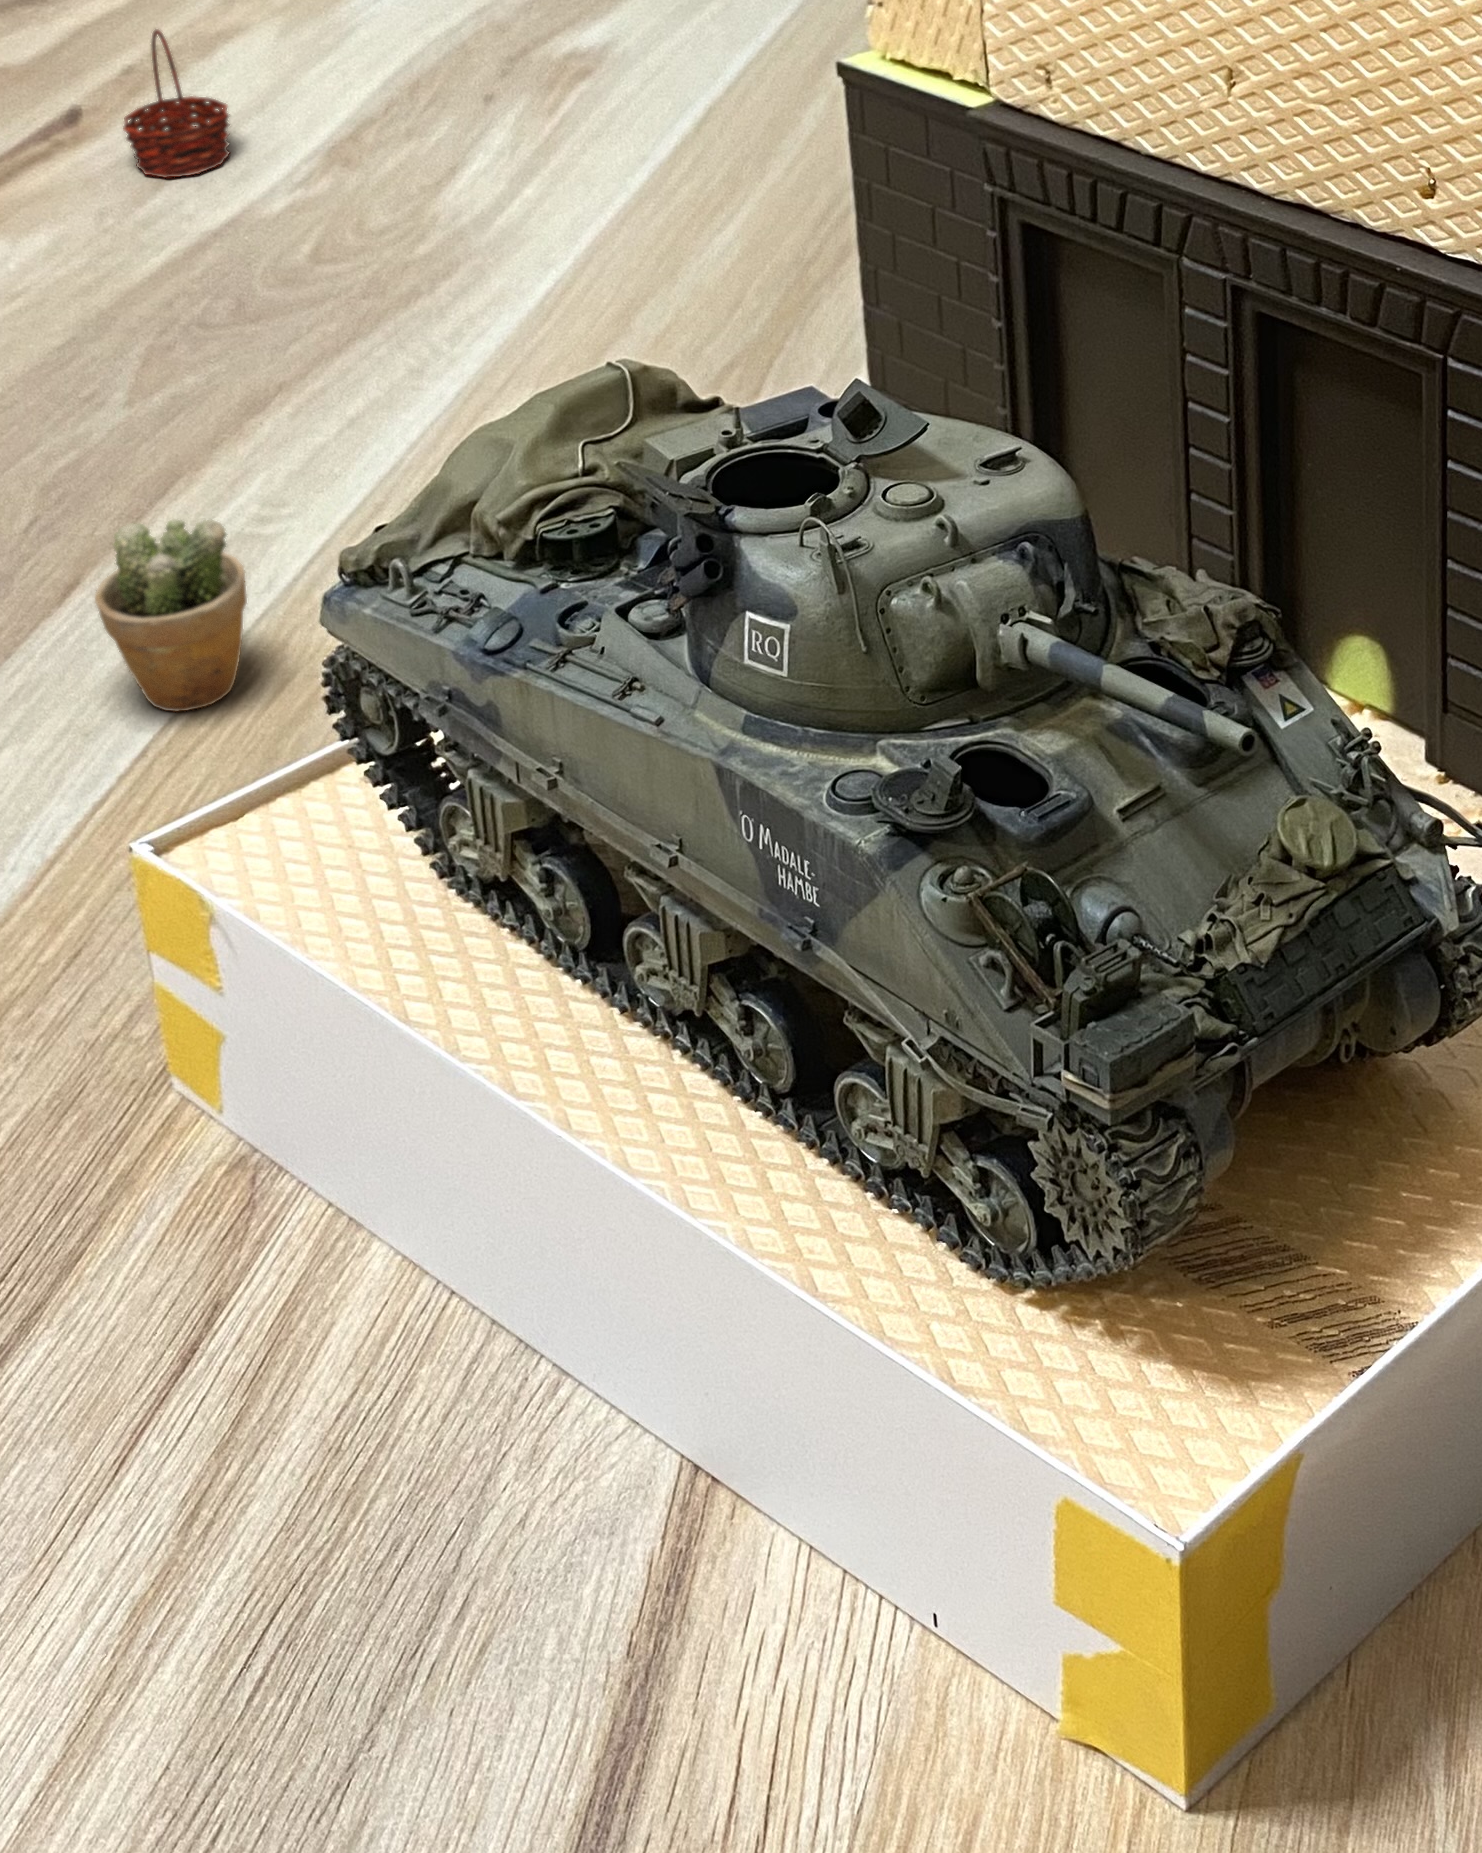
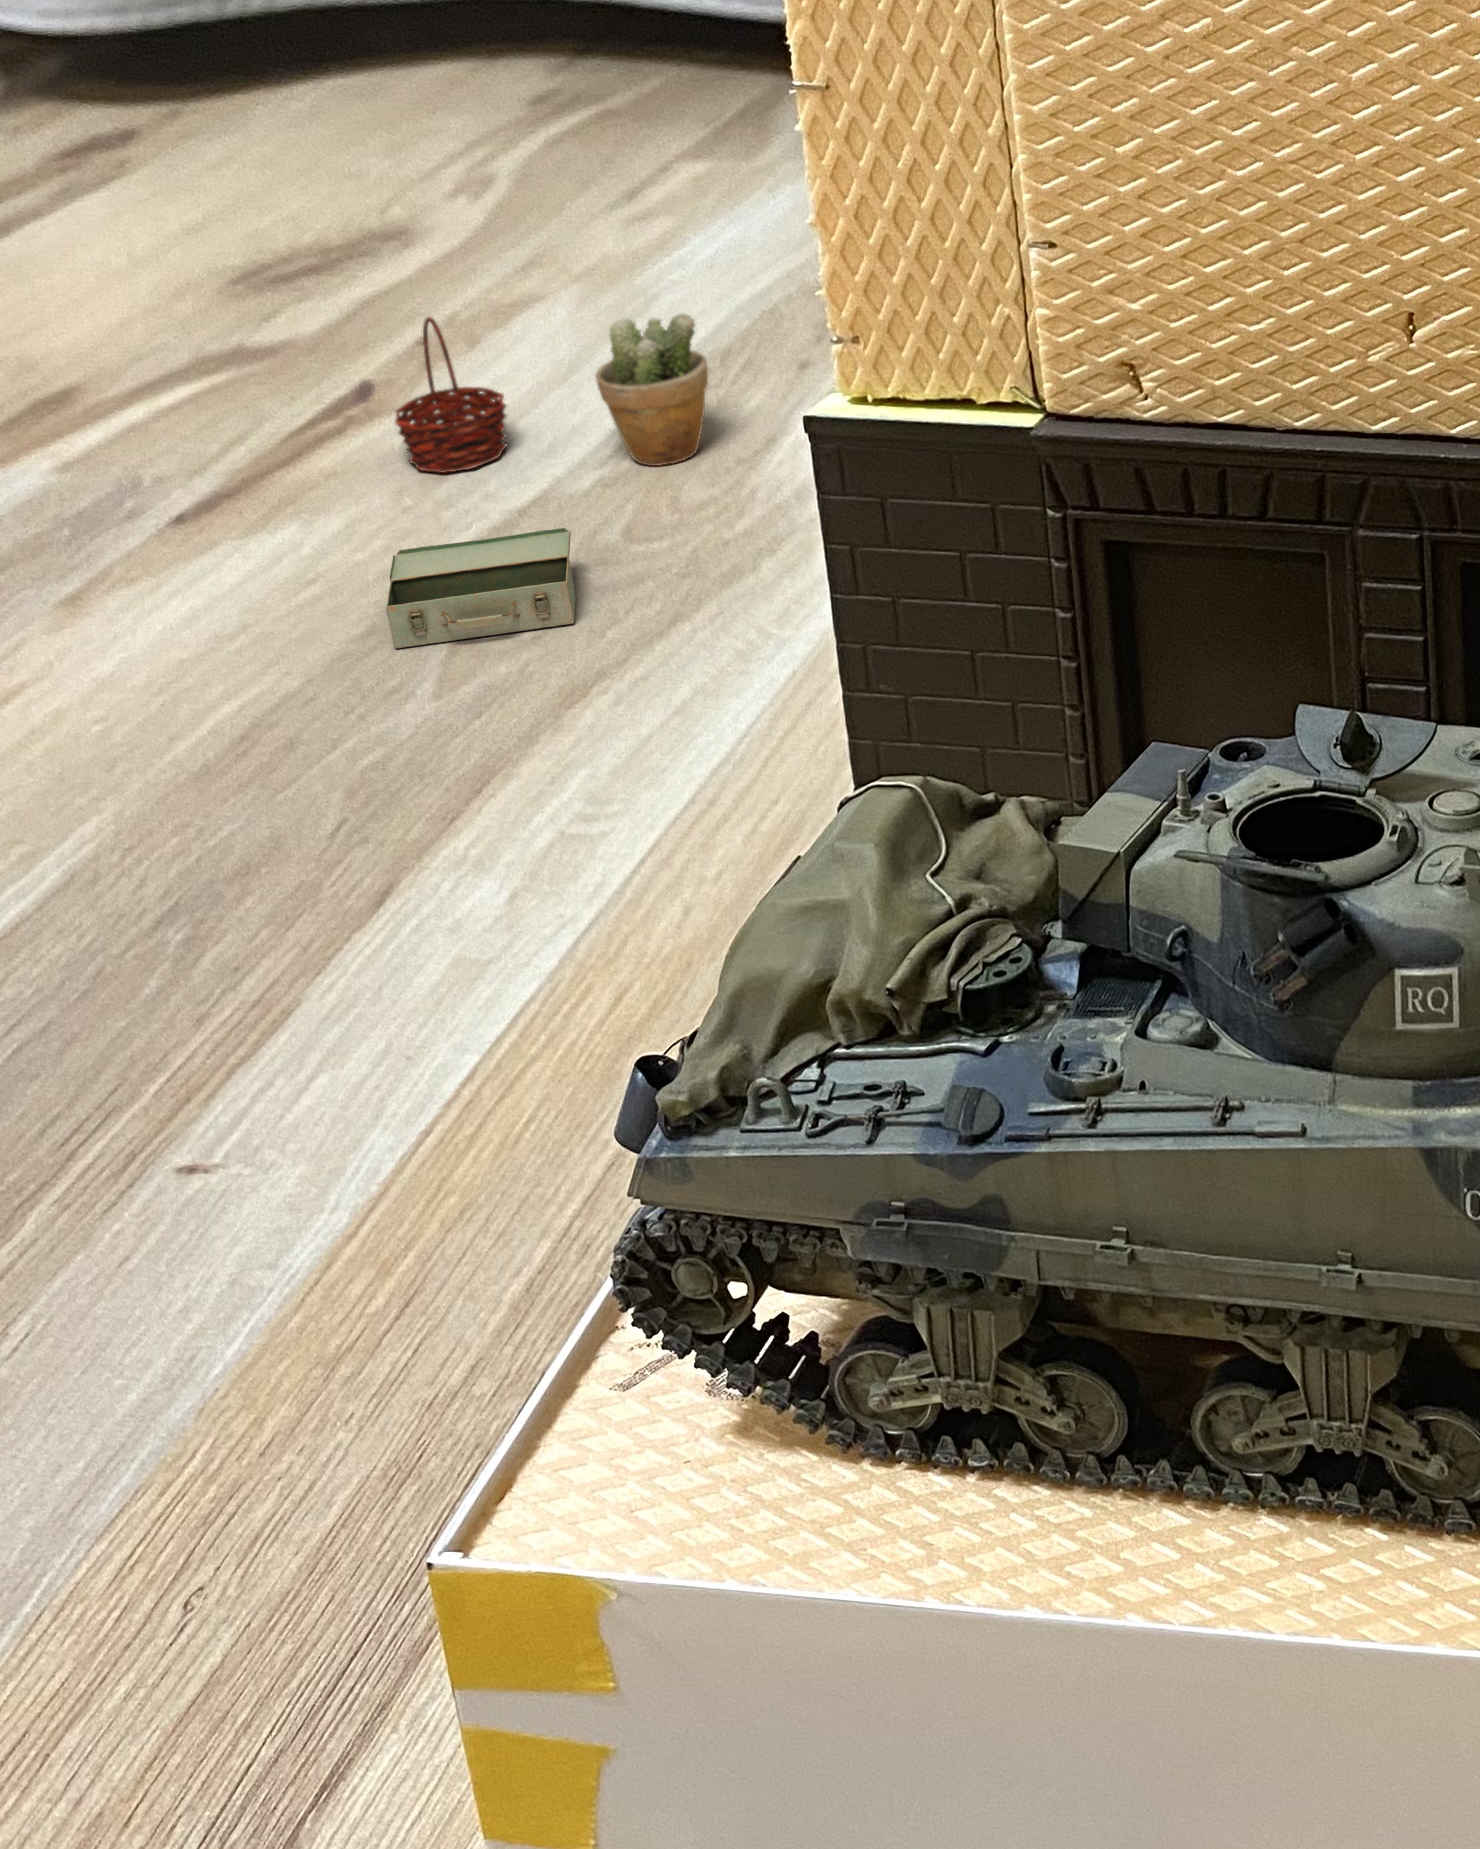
toolbox: none [104,233,285,343] -> present [386,528,576,648]
potted plant: present [95,519,247,711] -> present [595,314,708,466]

